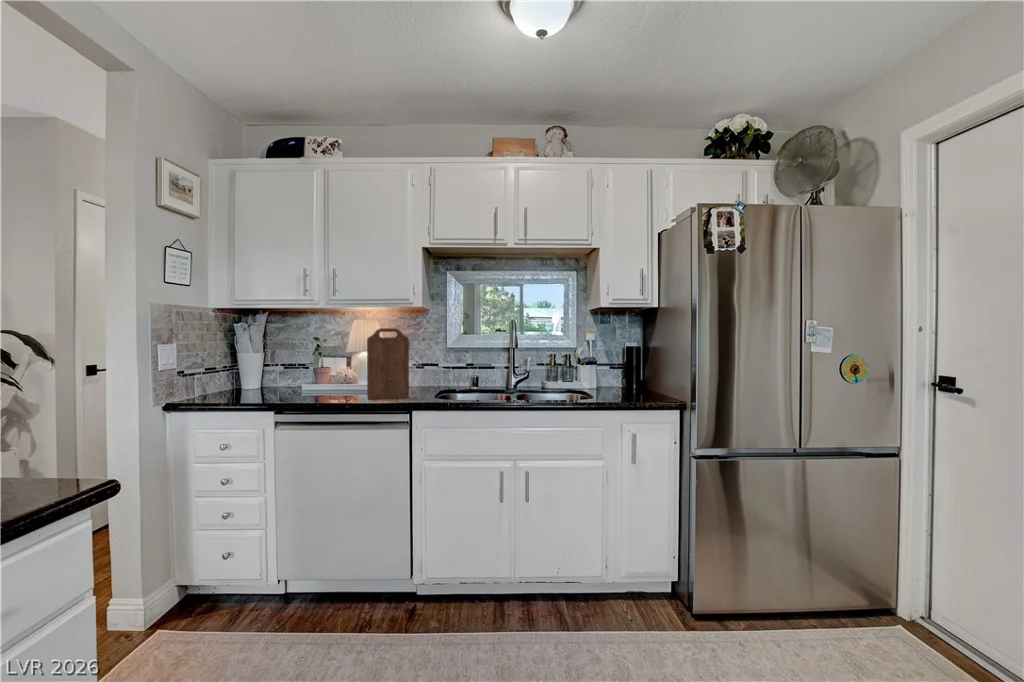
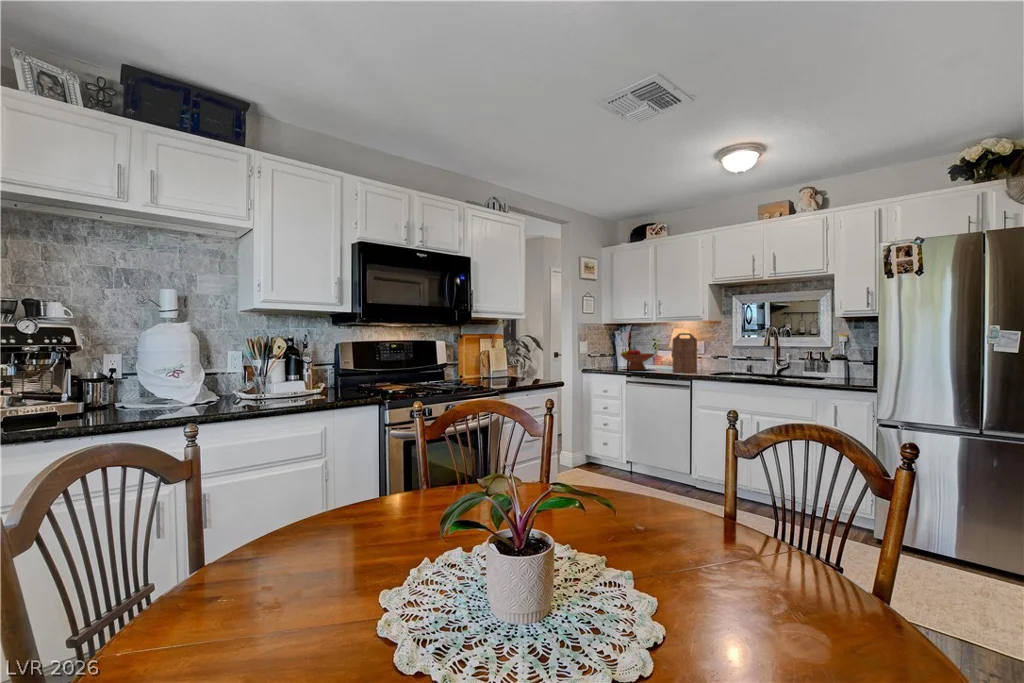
fruit bowl: none [255,356,324,398] -> present [621,348,653,370]

